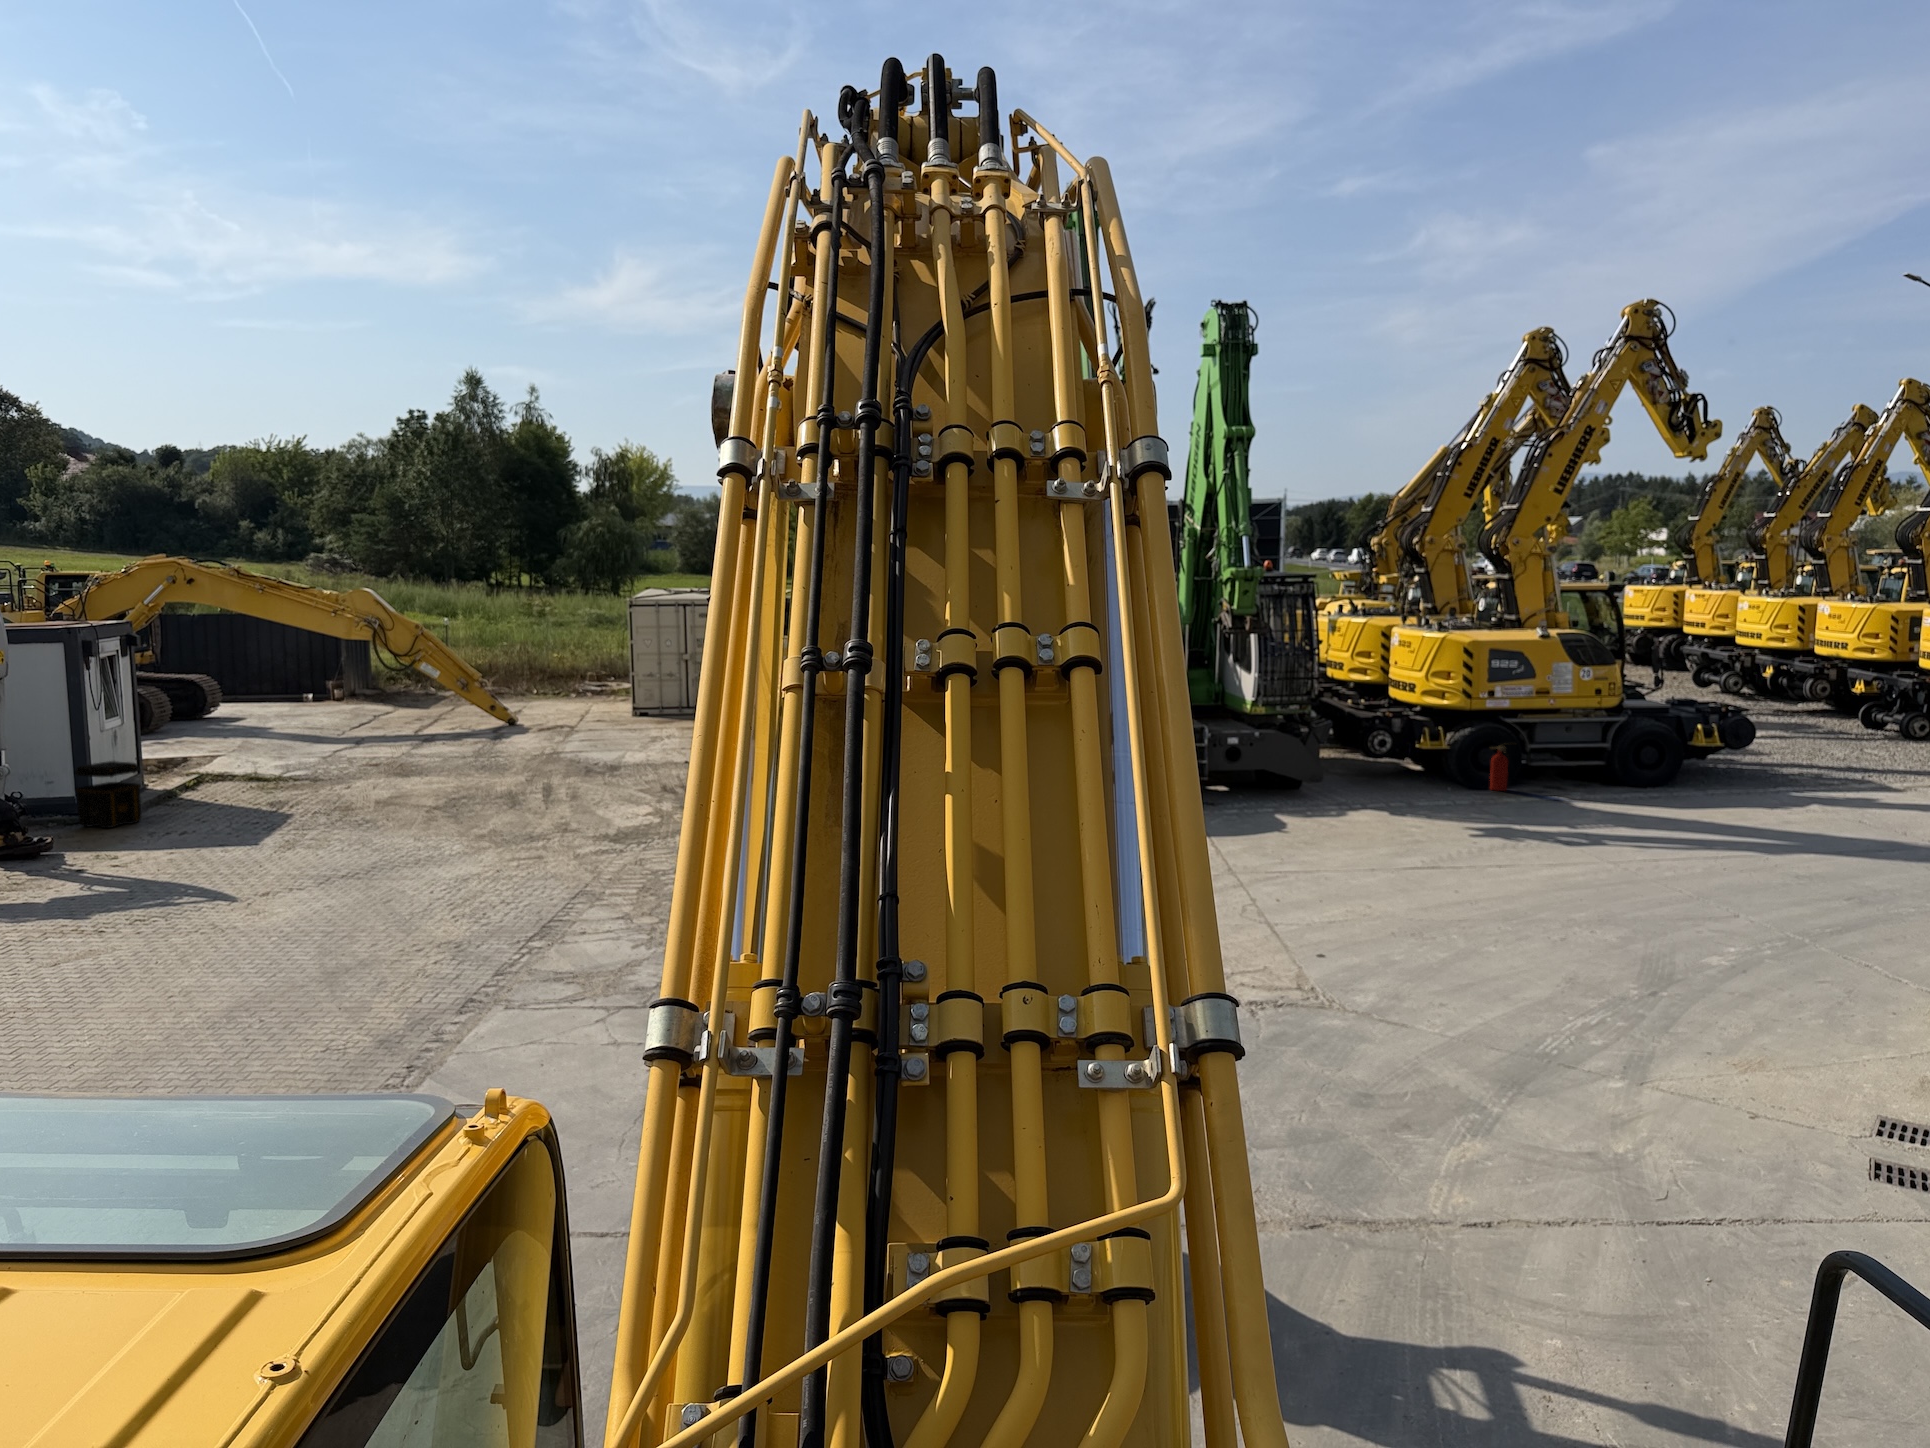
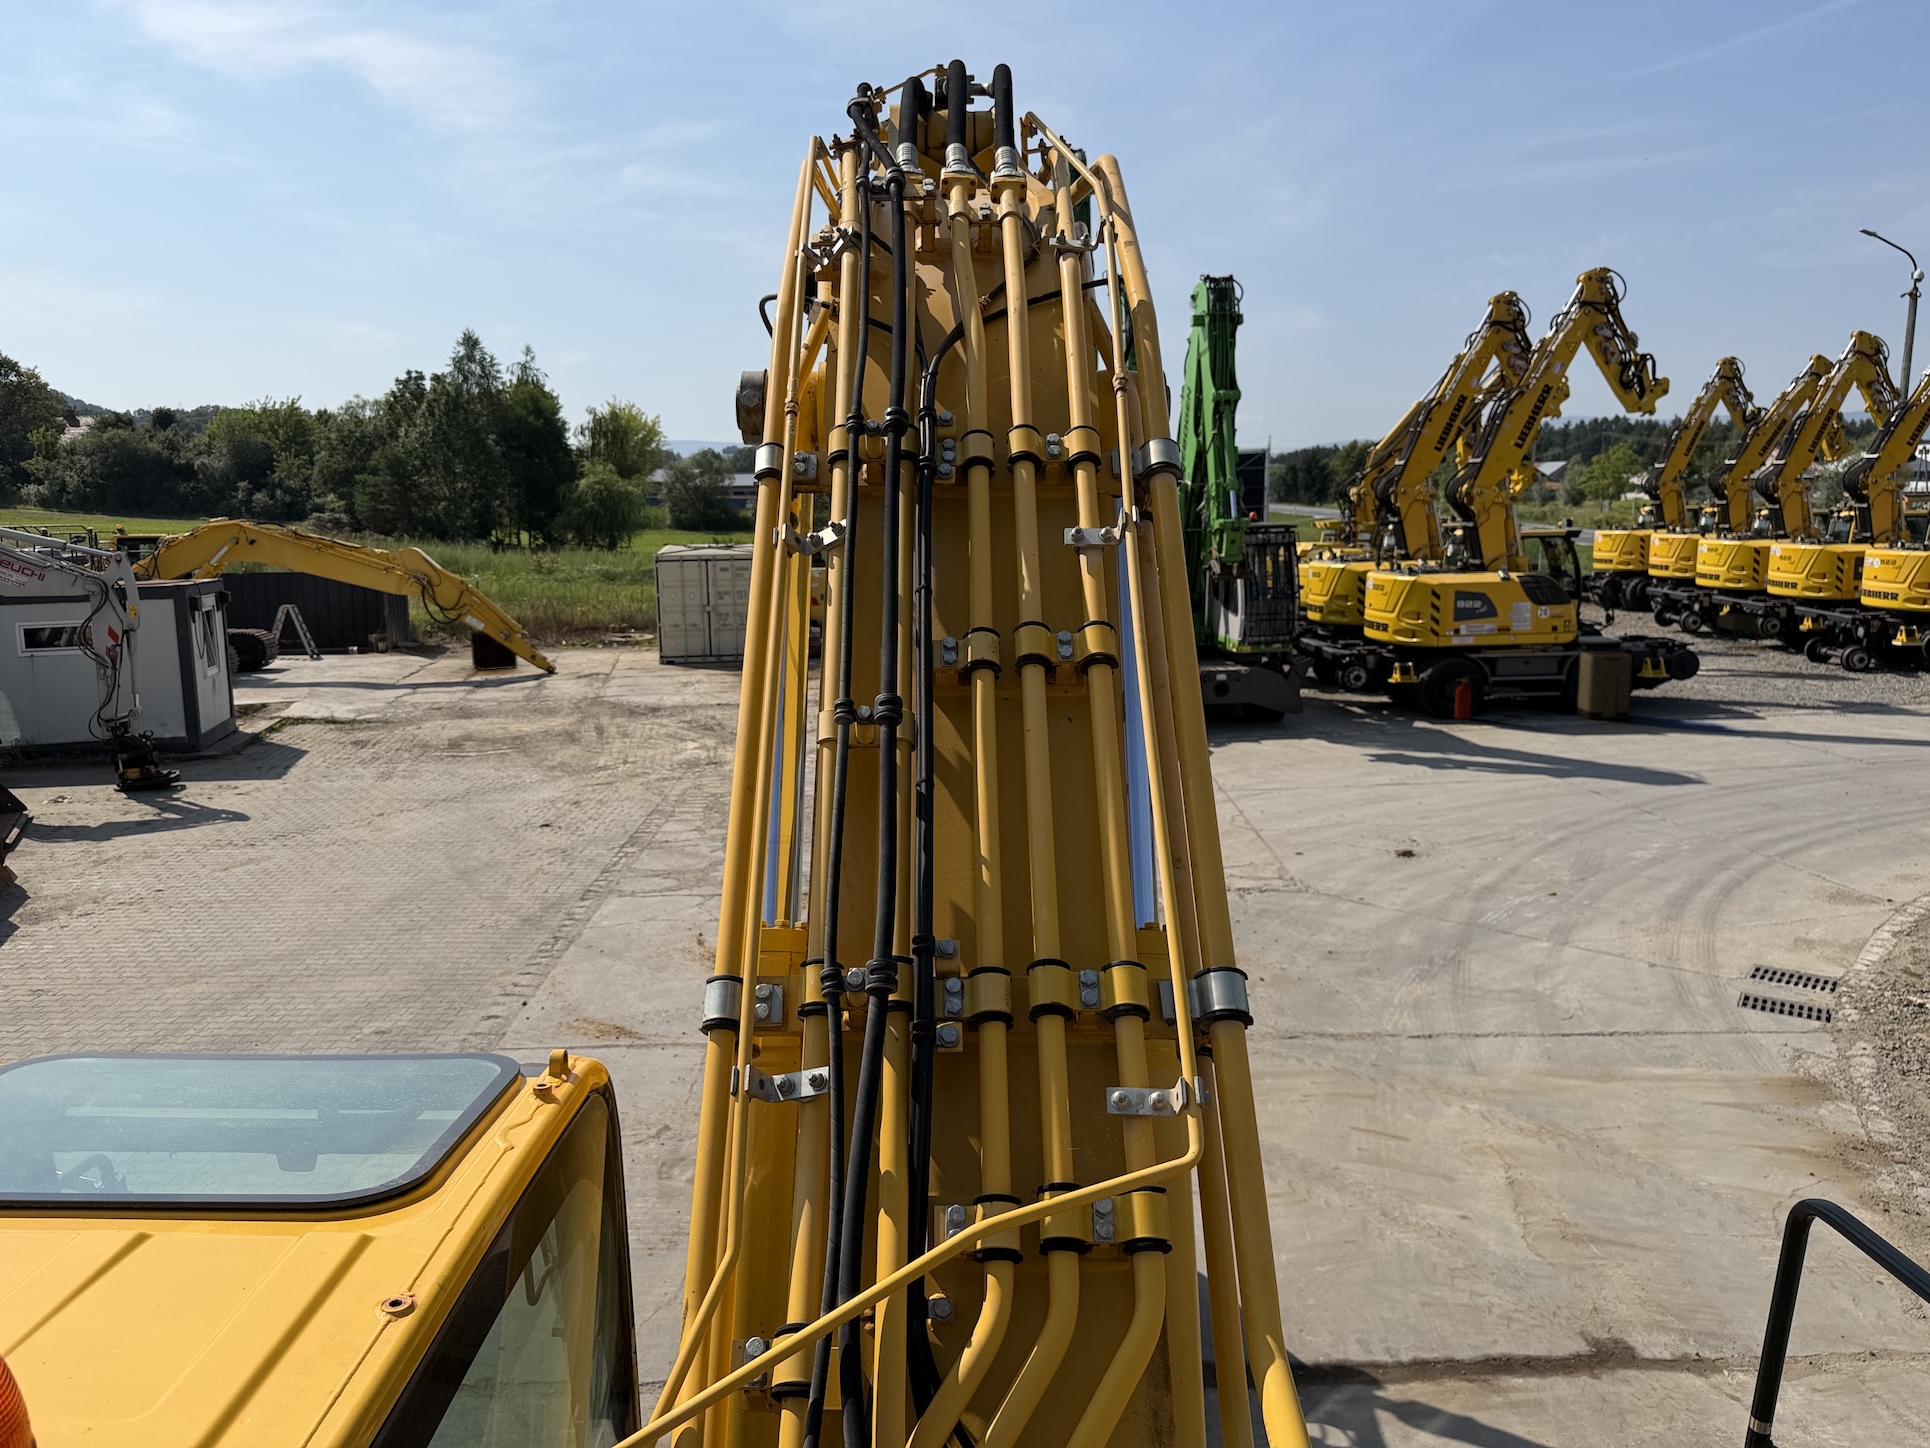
bench: none [1758,673,1808,710] -> present [1716,613,1760,644]
wooden crate: none [427,678,477,722] -> present [471,631,518,670]
trash can: none [1625,718,1686,794] -> present [1578,651,1632,719]
toolbox: present [75,761,141,828] -> none [189,705,247,764]

